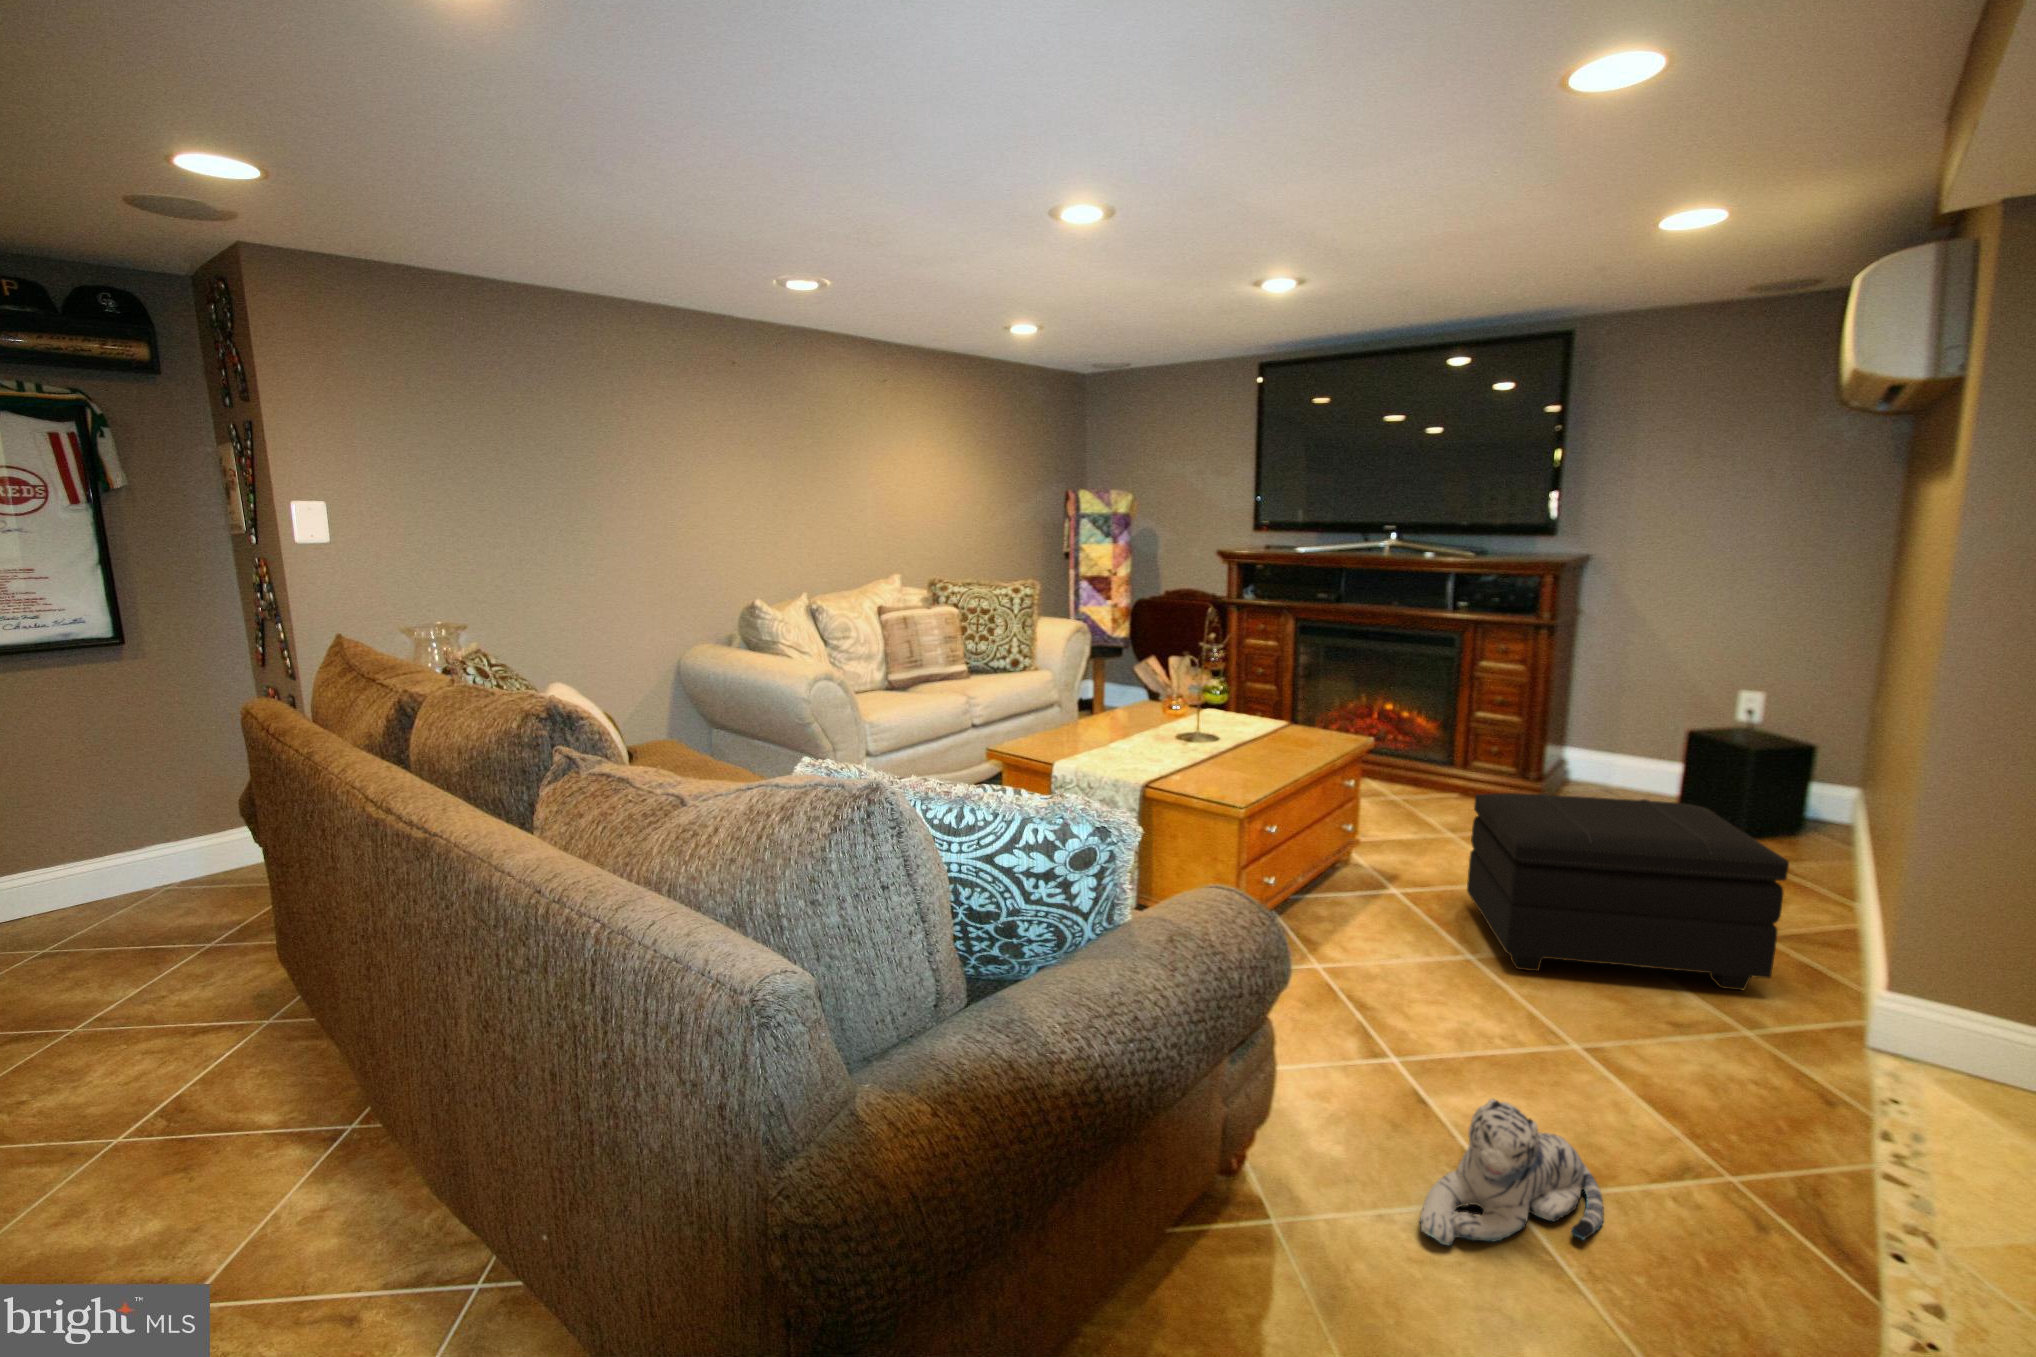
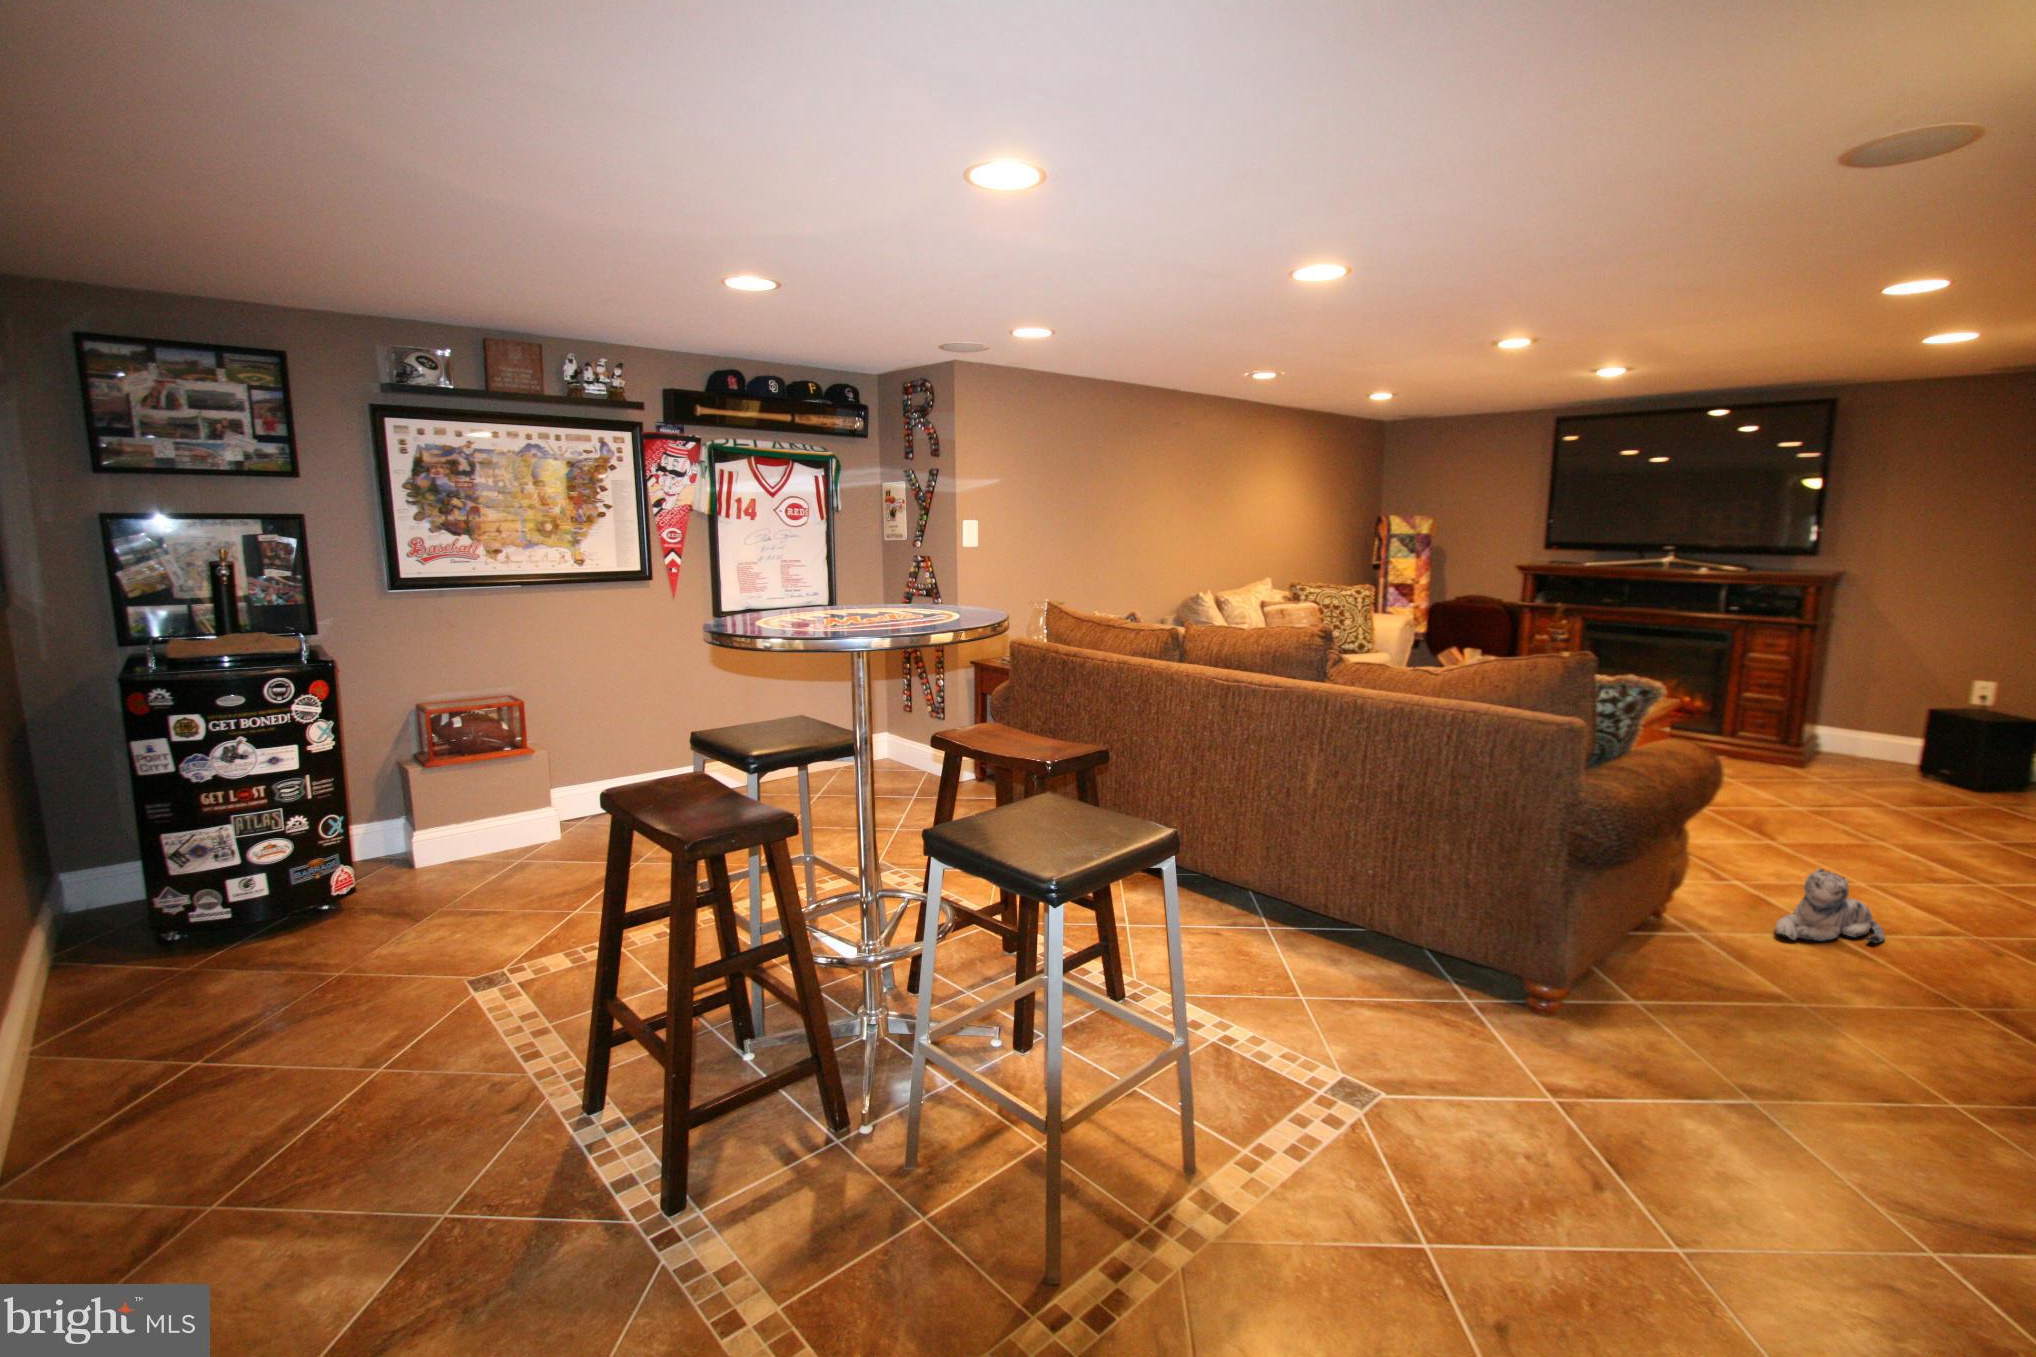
footstool: present [1467,793,1789,990] -> none [1760,737,2010,865]

